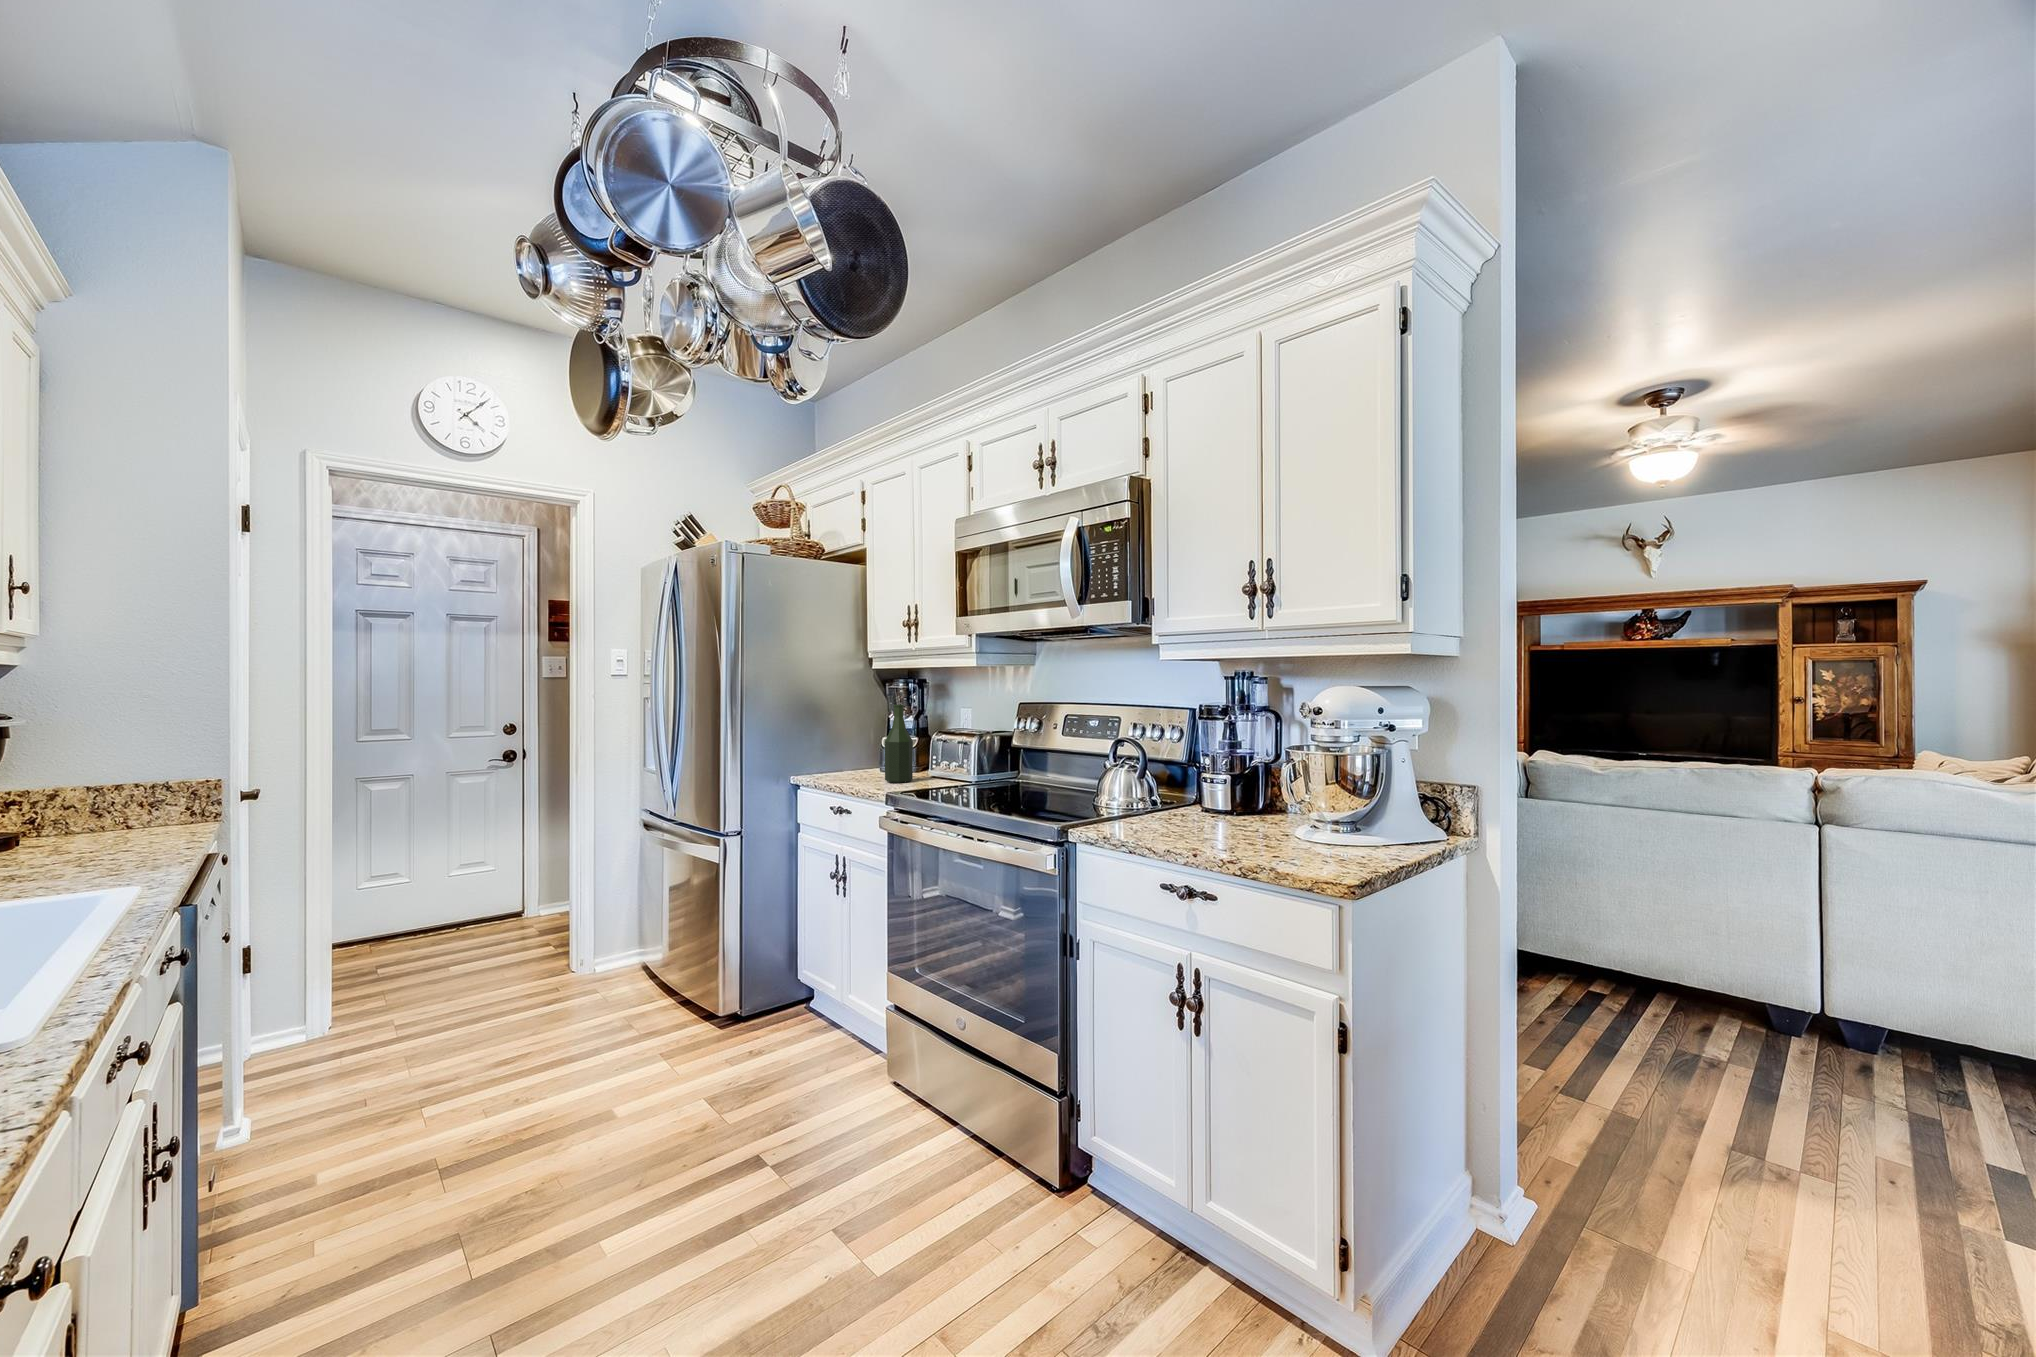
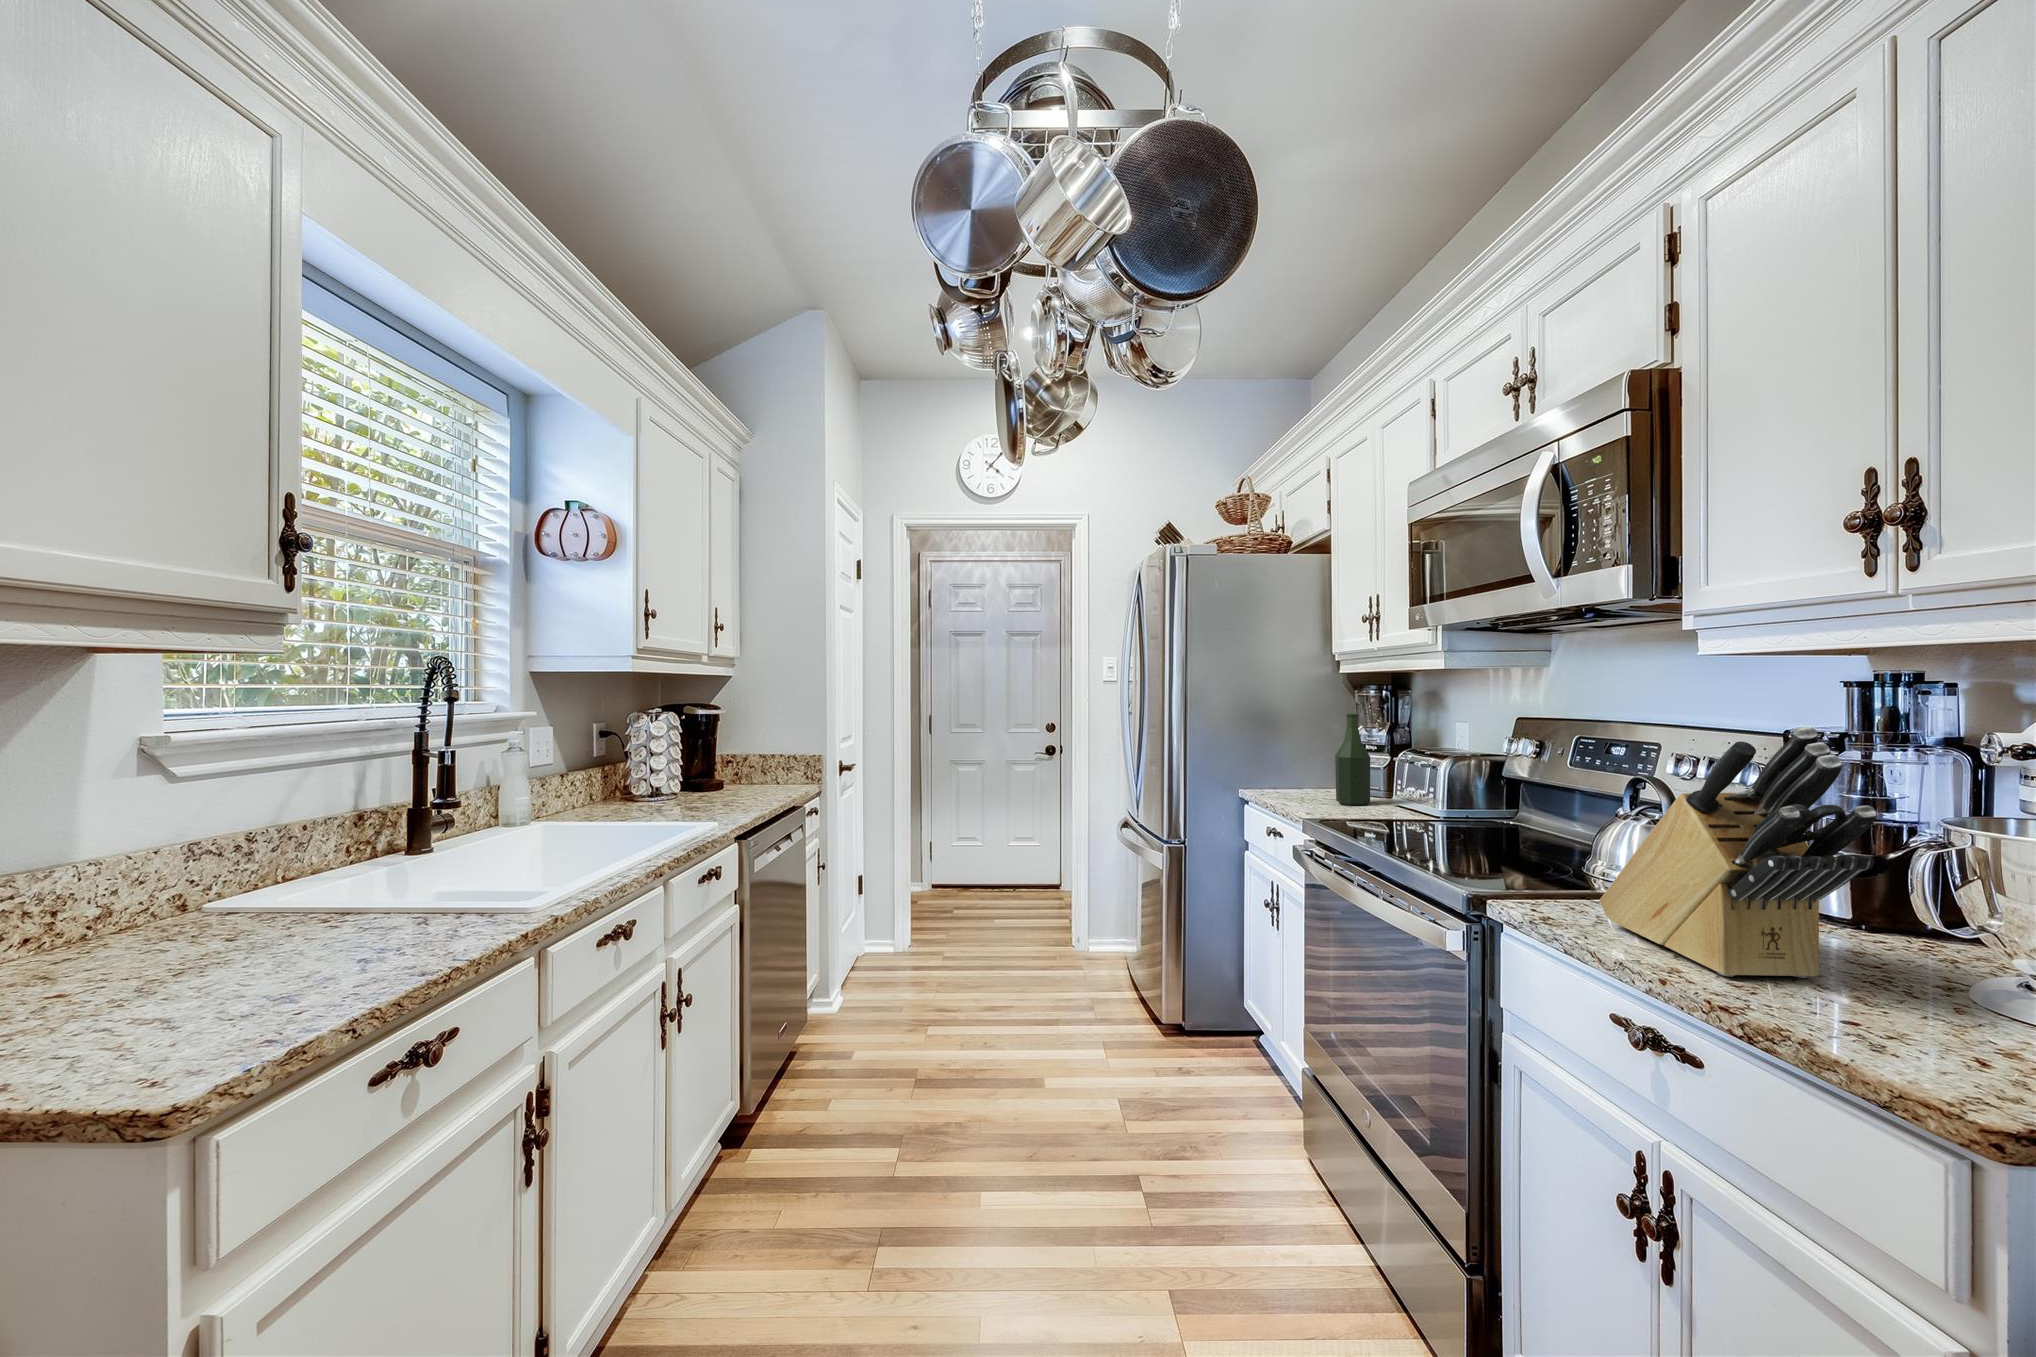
knife block: none [1123,701,1255,840] -> present [1600,727,1877,978]

